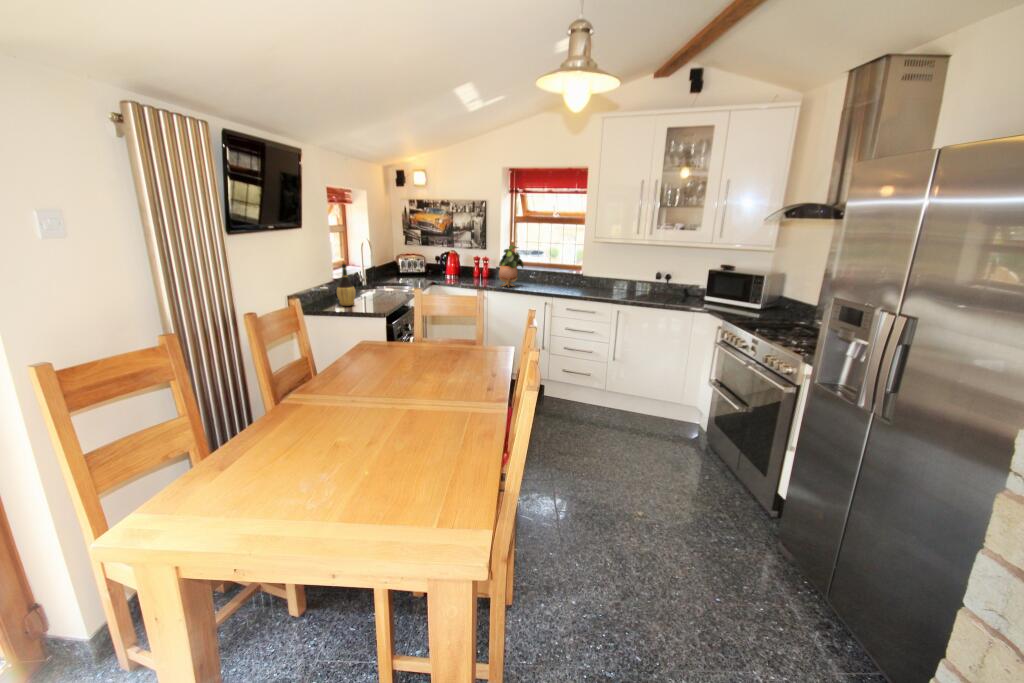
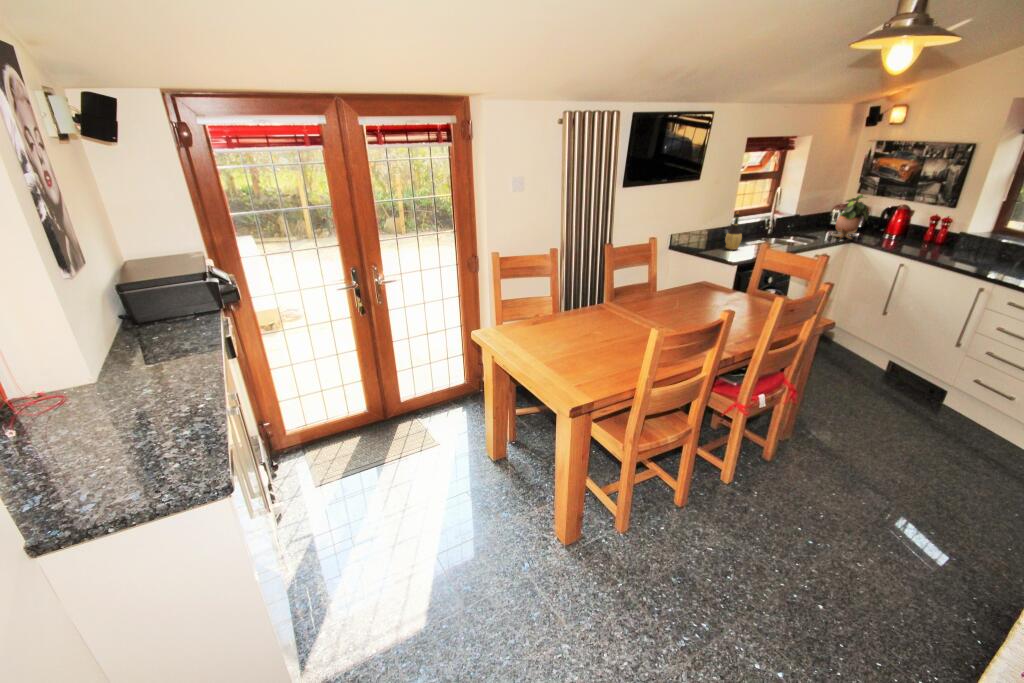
potted plant: present [499,245,523,287] -> present [836,194,868,239]

